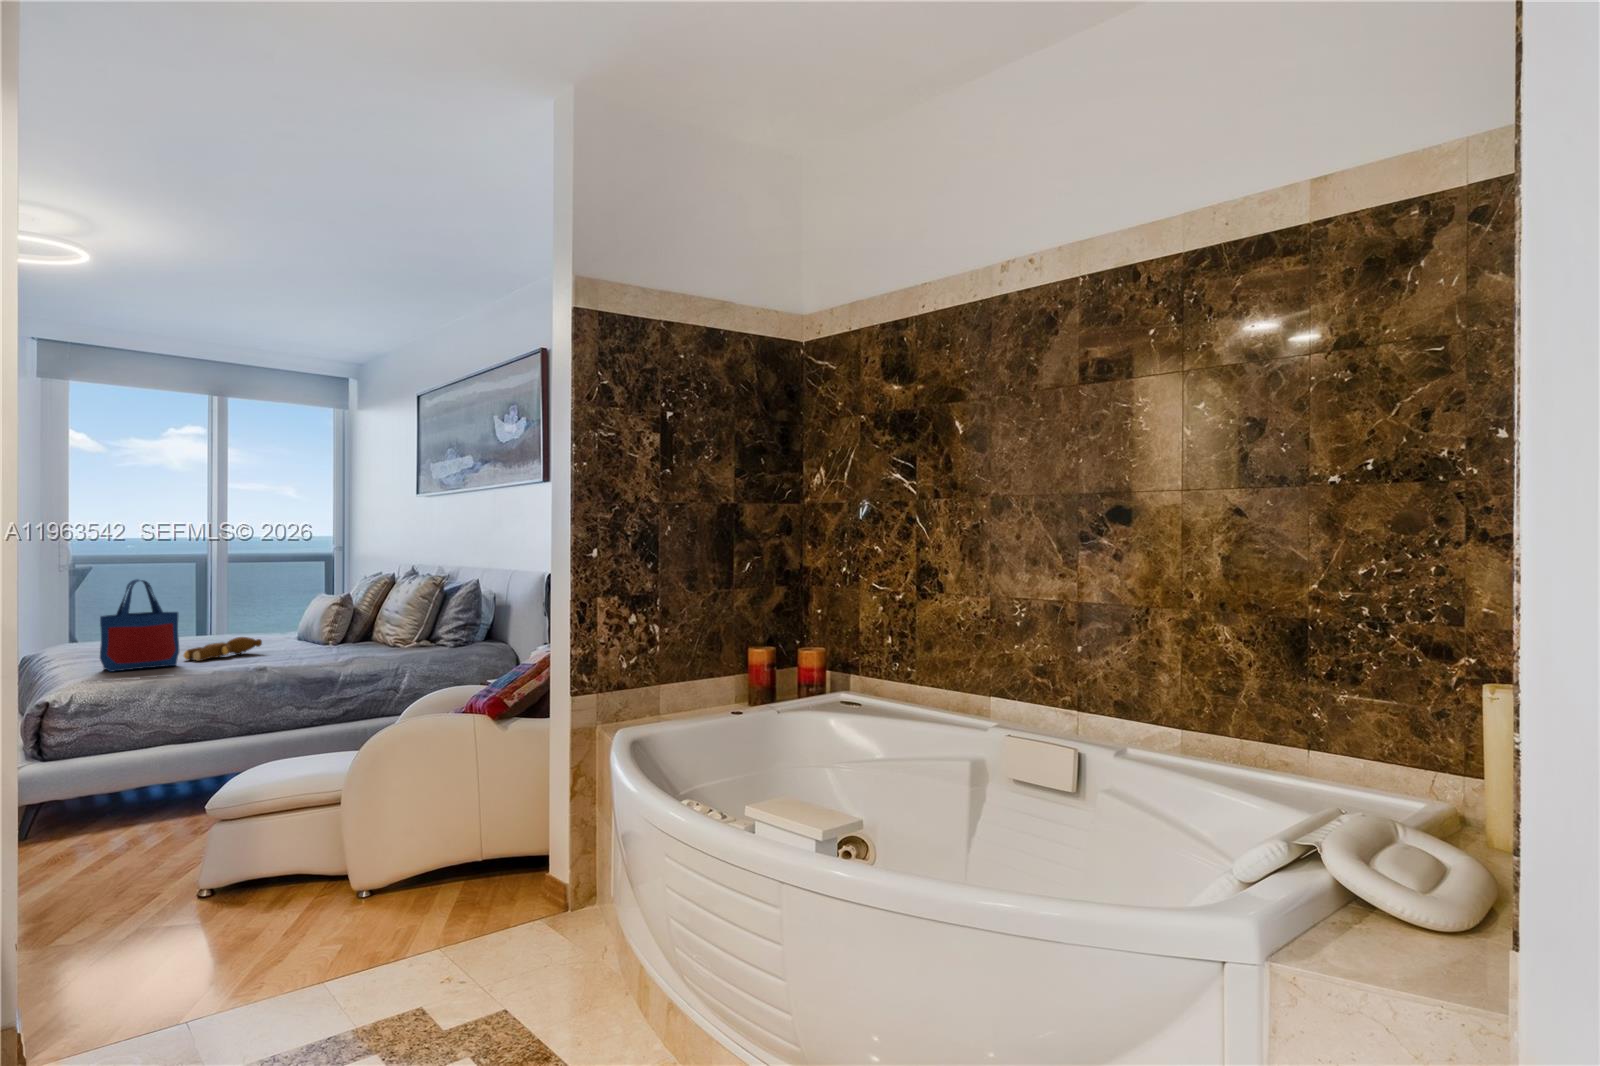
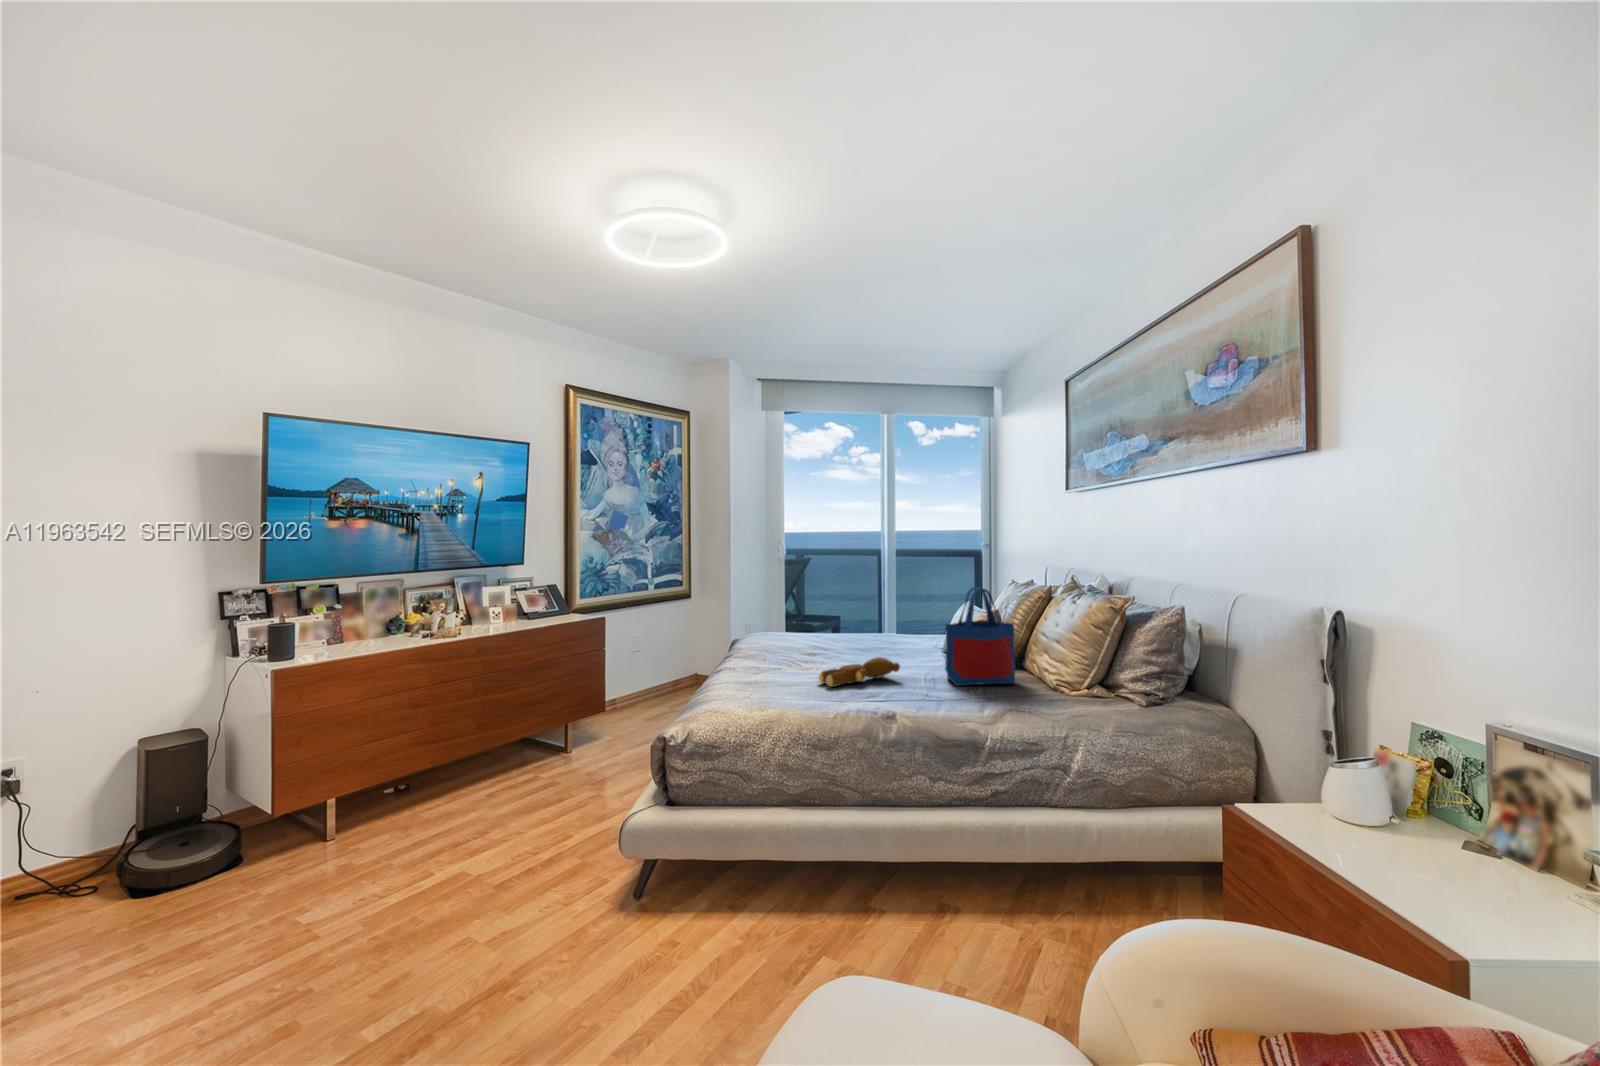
tote bag: present [100,579,179,672] -> present [945,587,1015,686]

